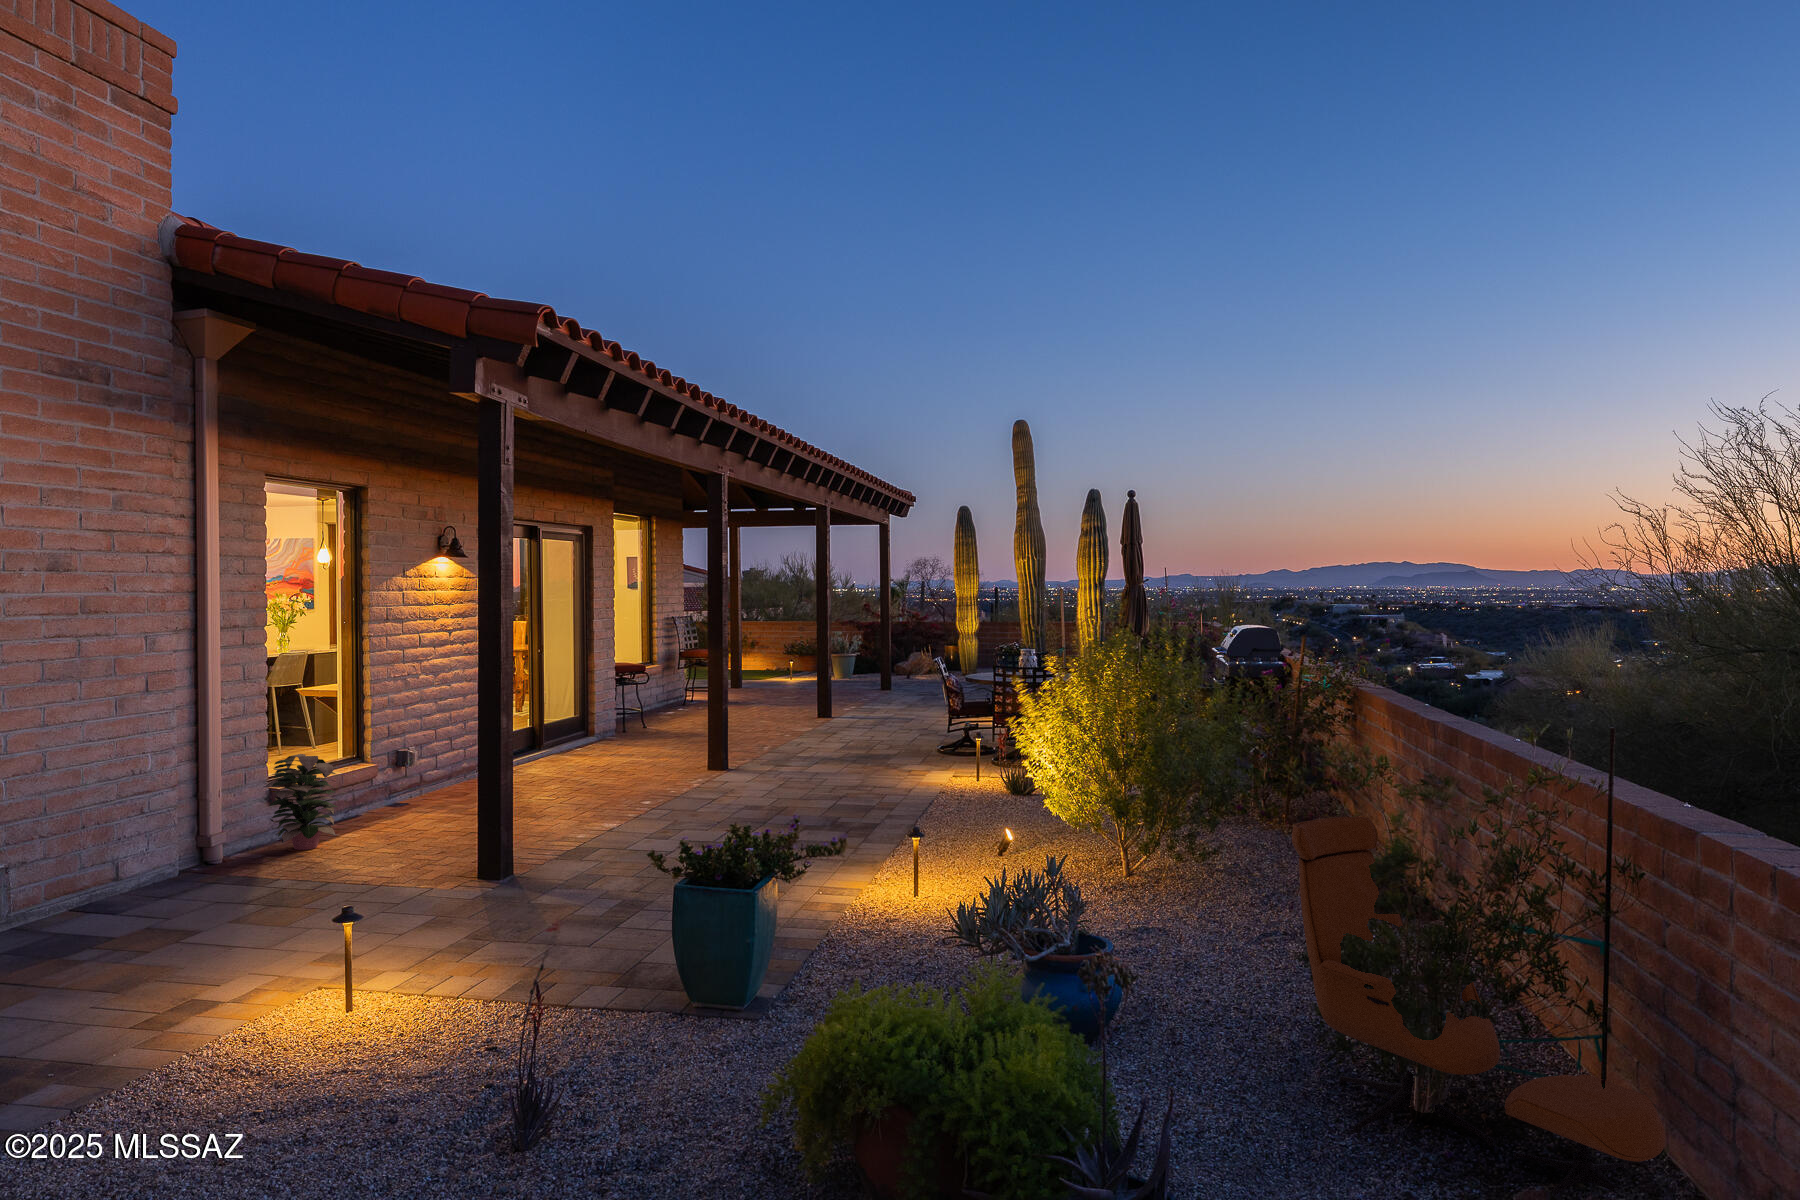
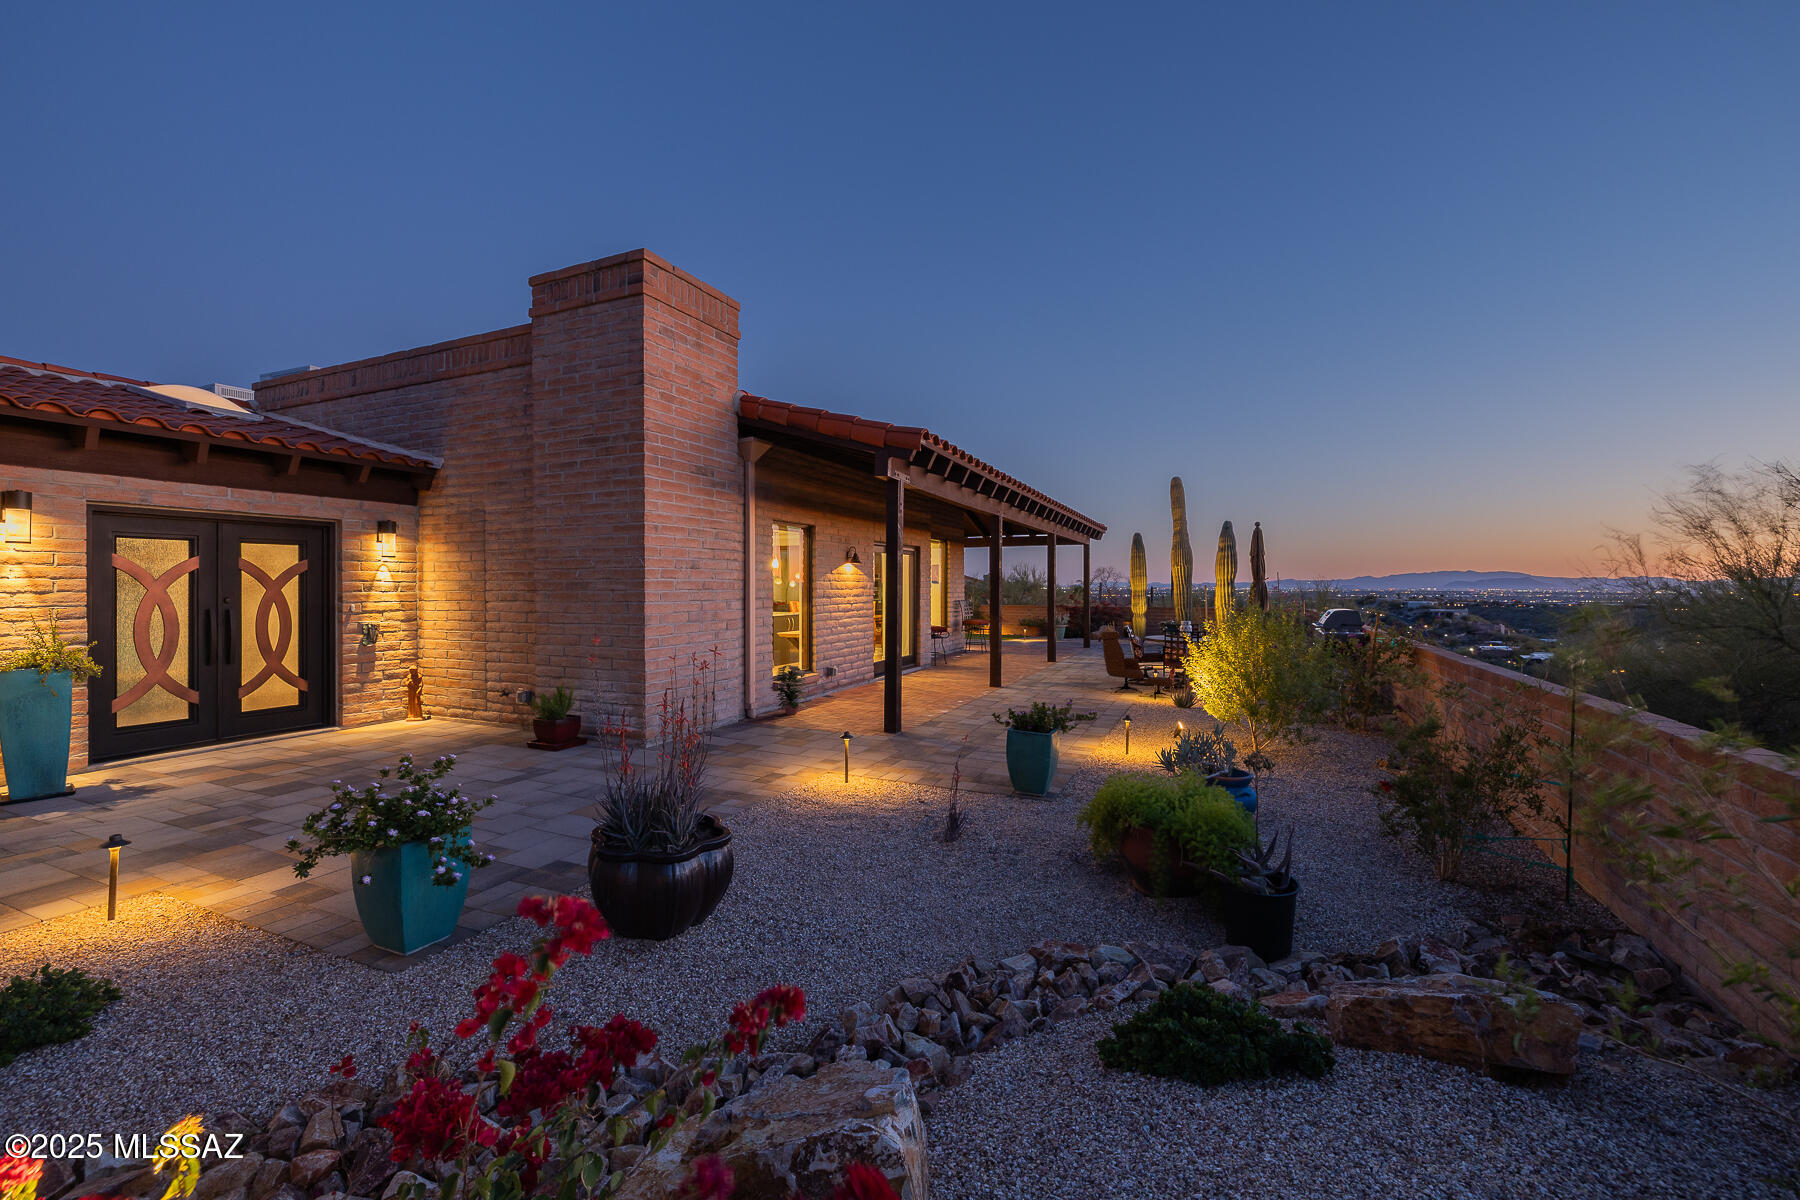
lounge chair: present [1292,817,1665,1196] -> present [1101,632,1173,697]

